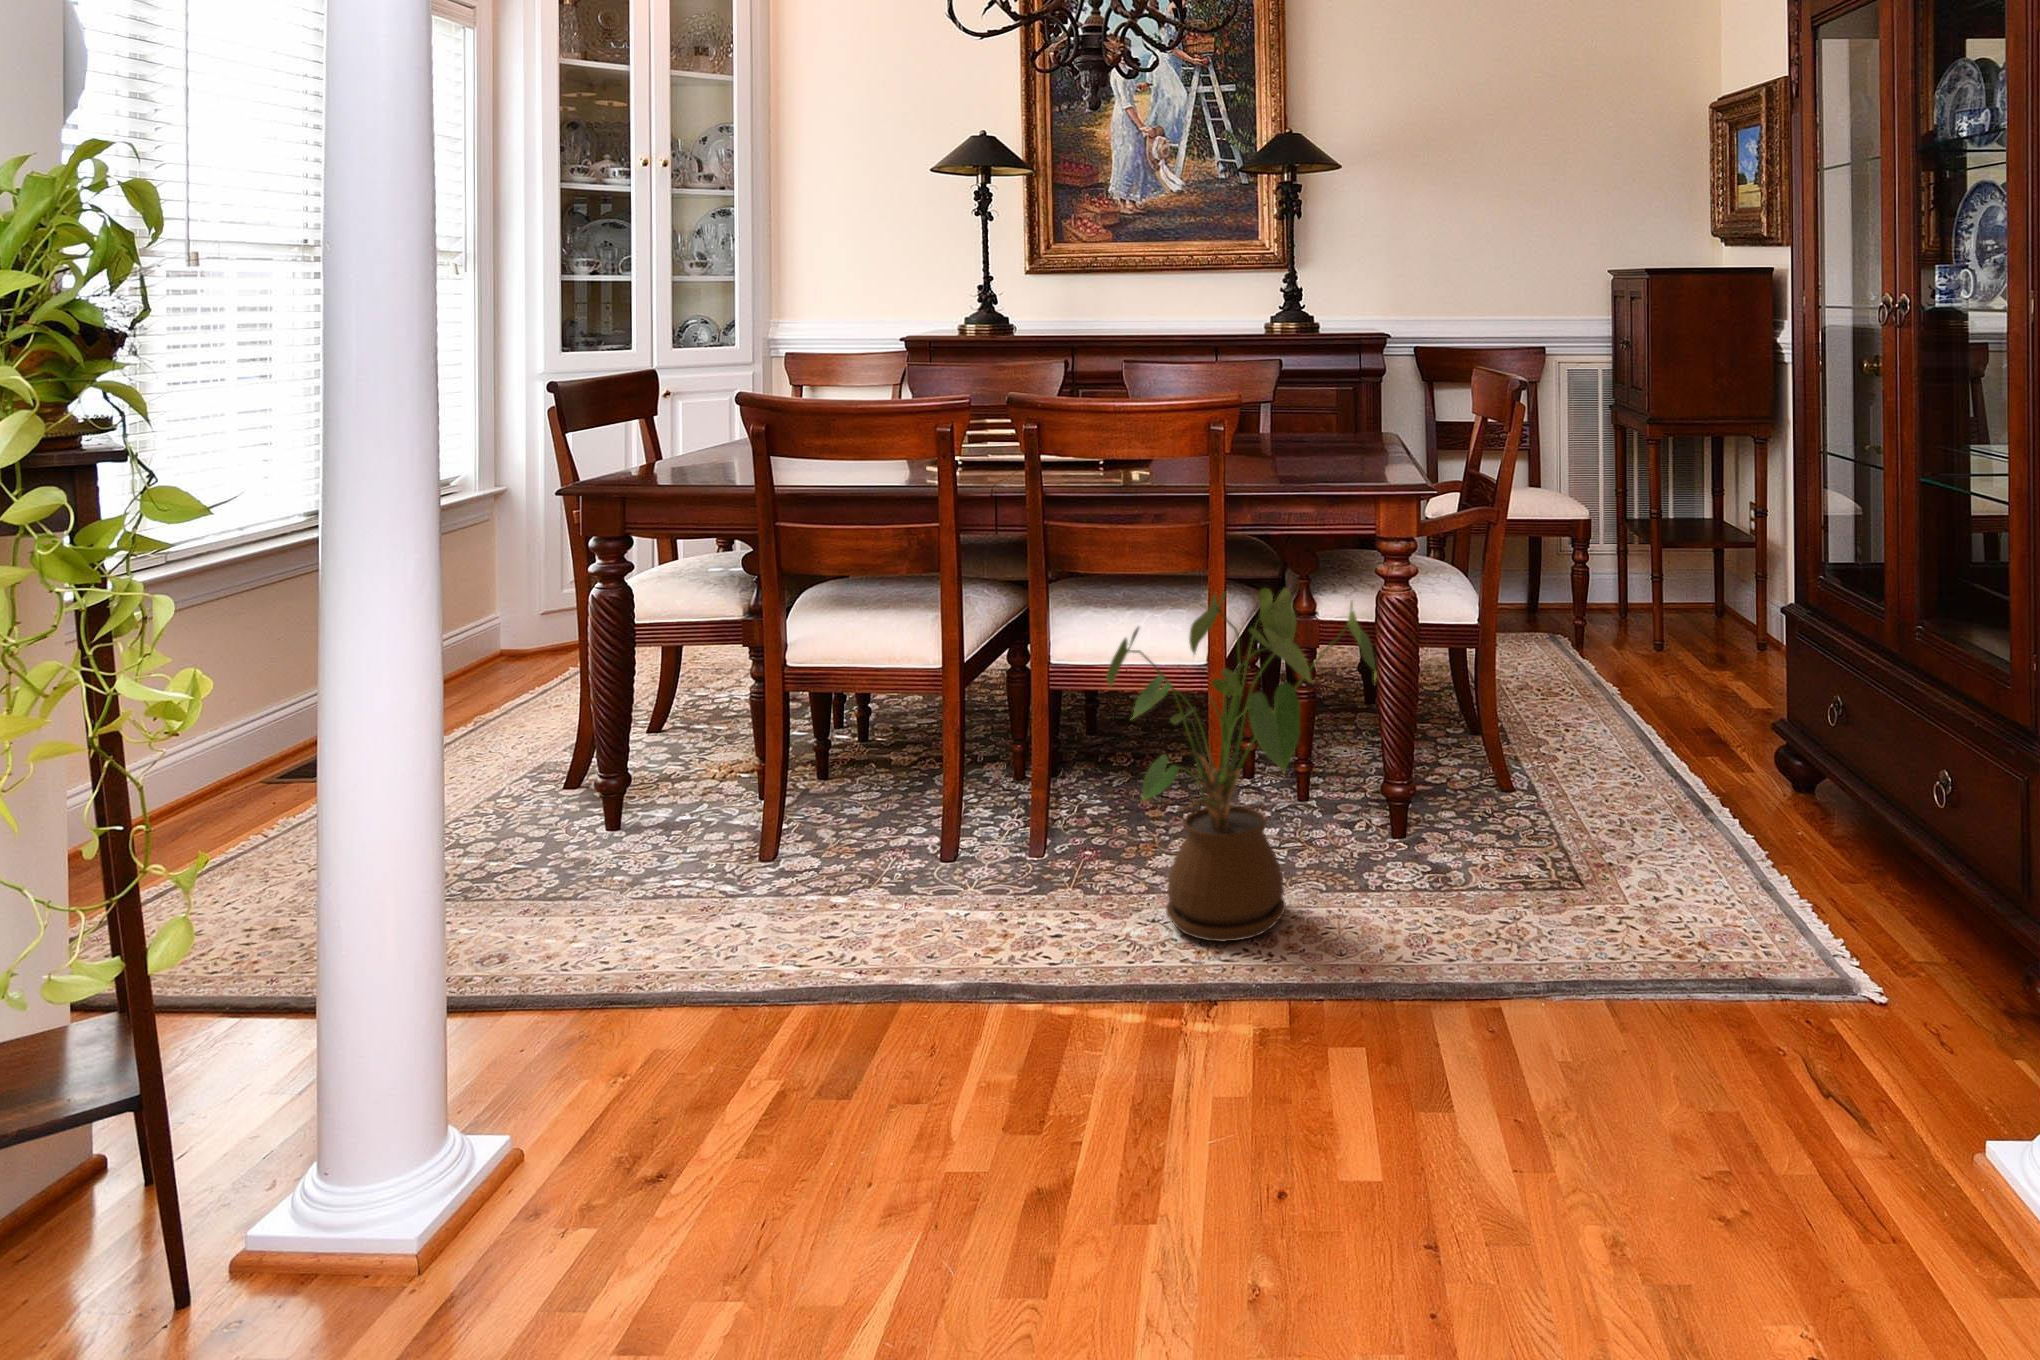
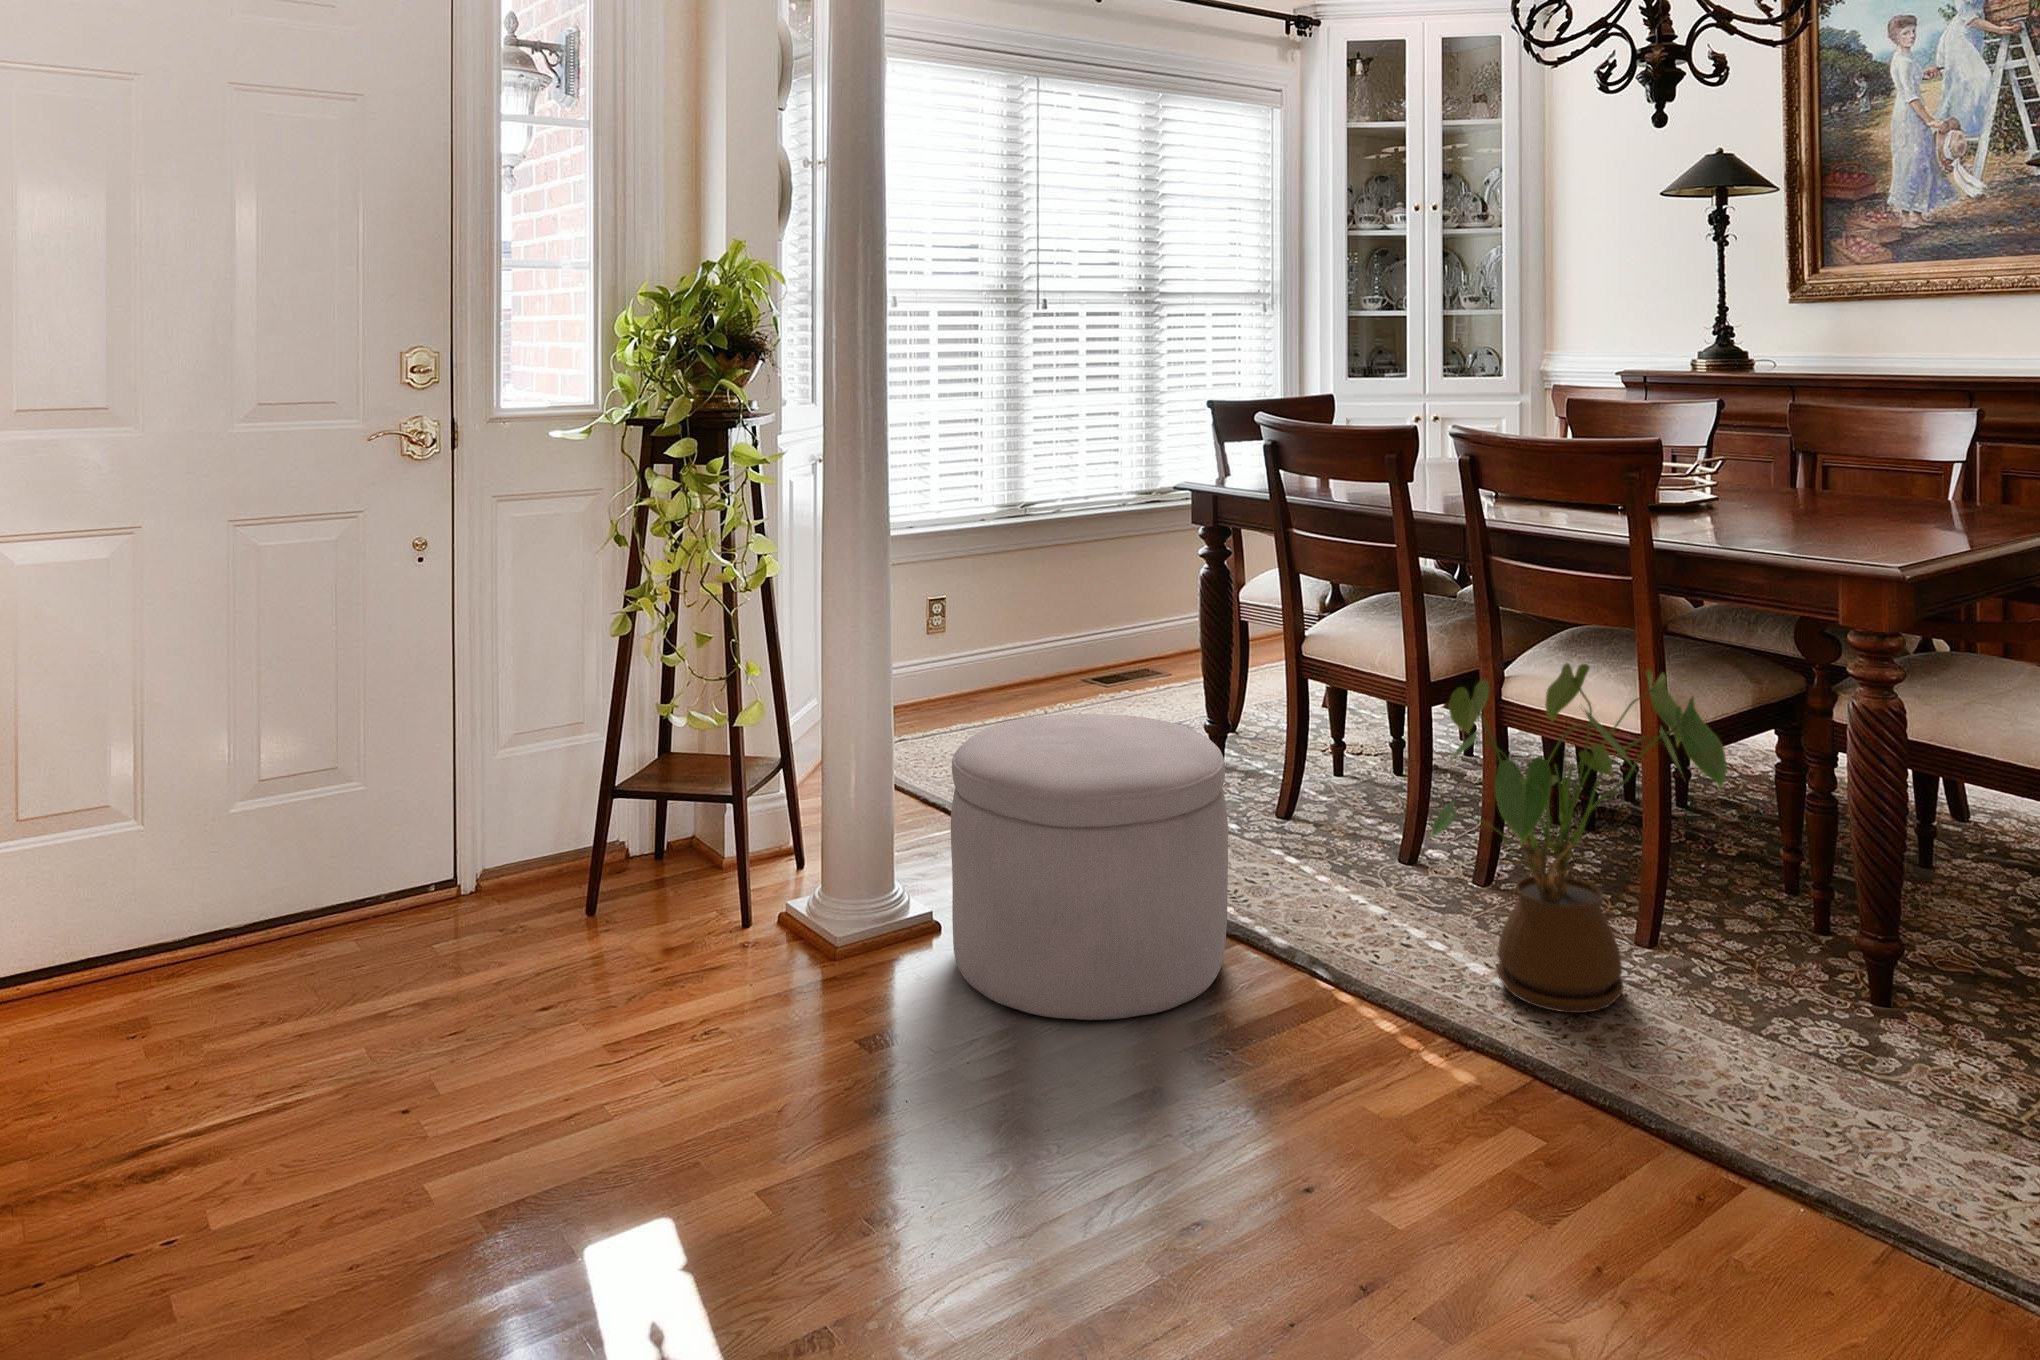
ottoman: none [535,756,945,1218] -> present [951,714,1228,1020]

